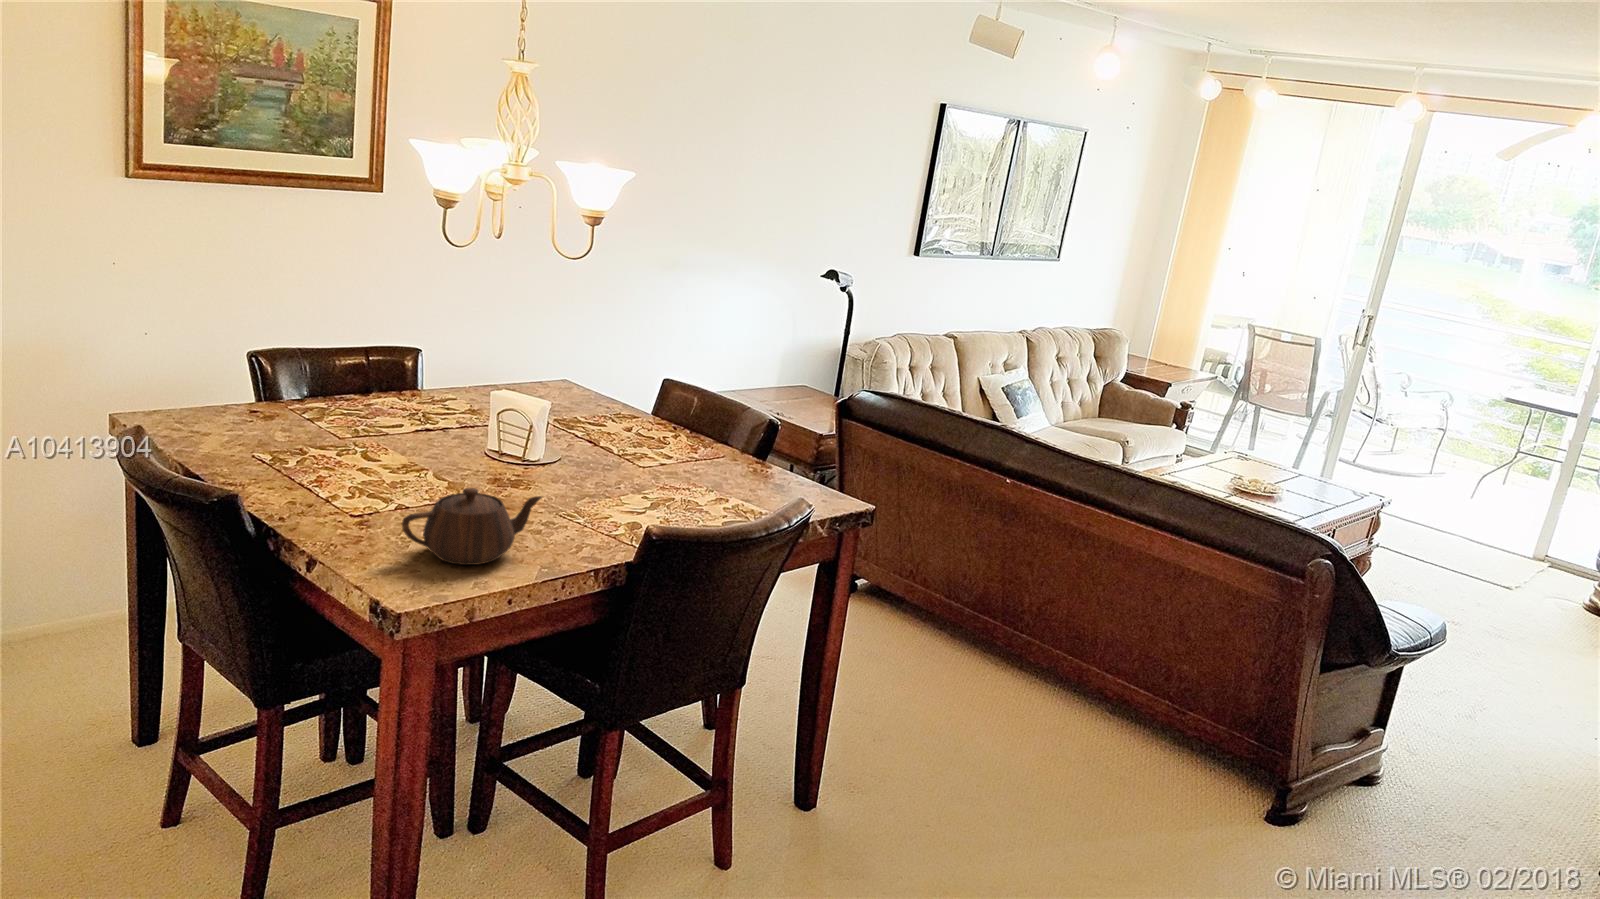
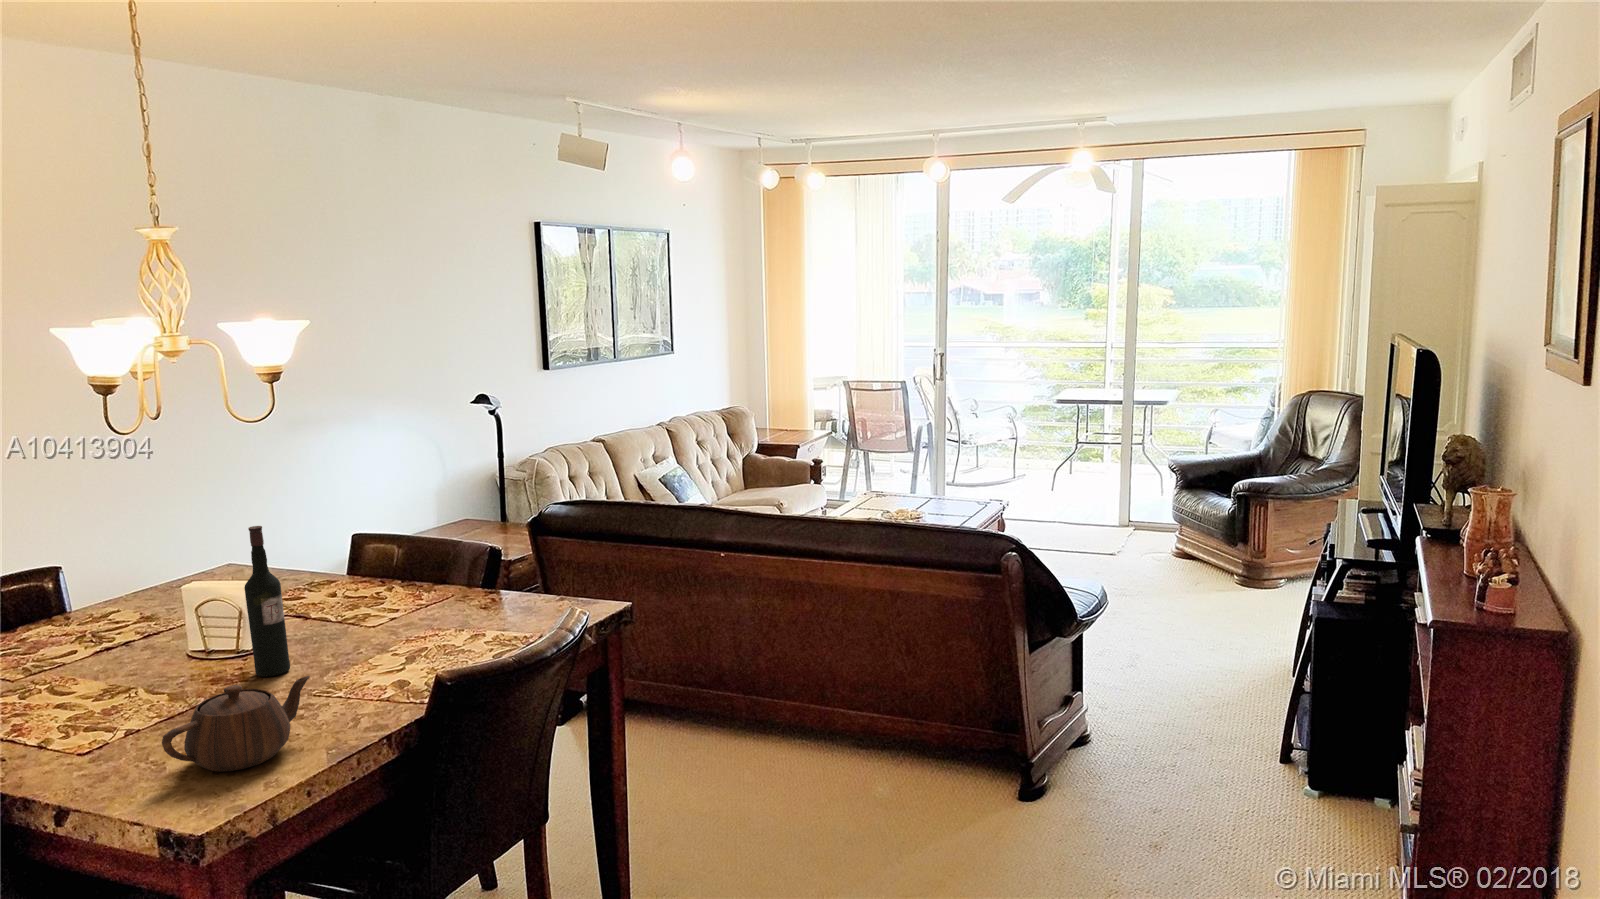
wine bottle: none [523,348,557,489] -> present [244,526,290,677]

